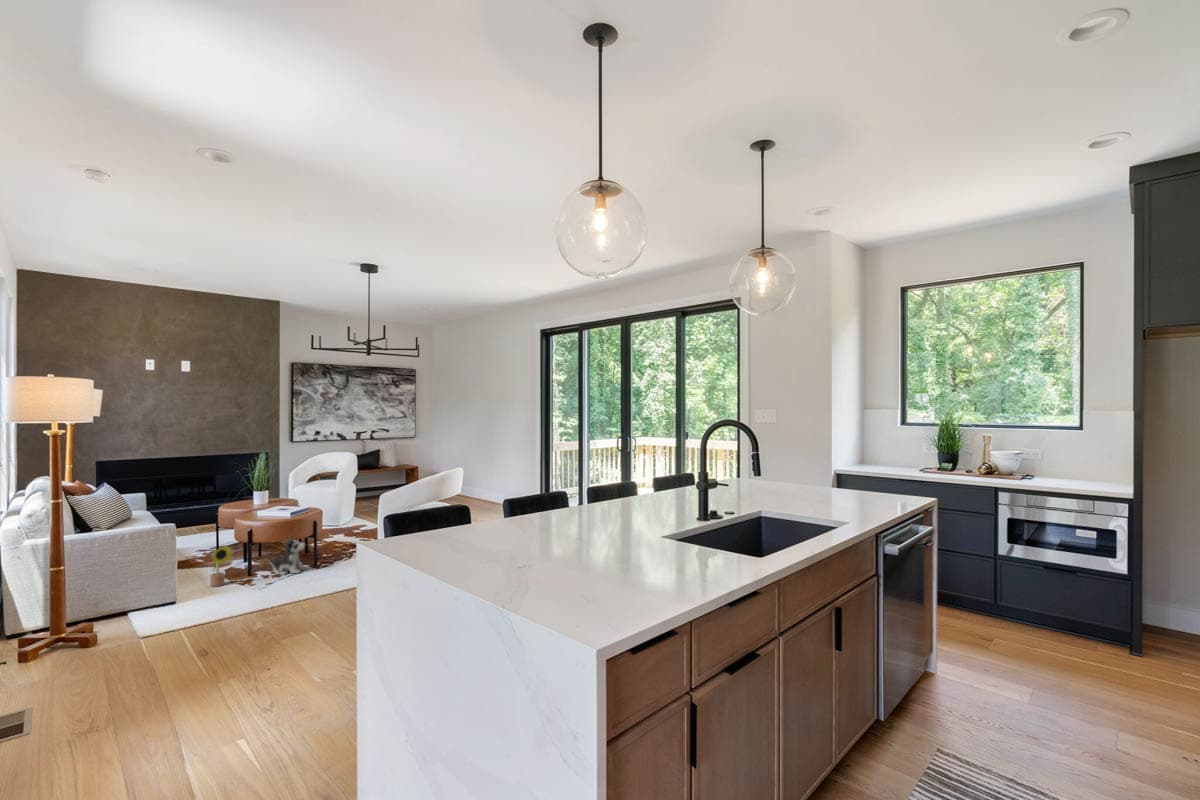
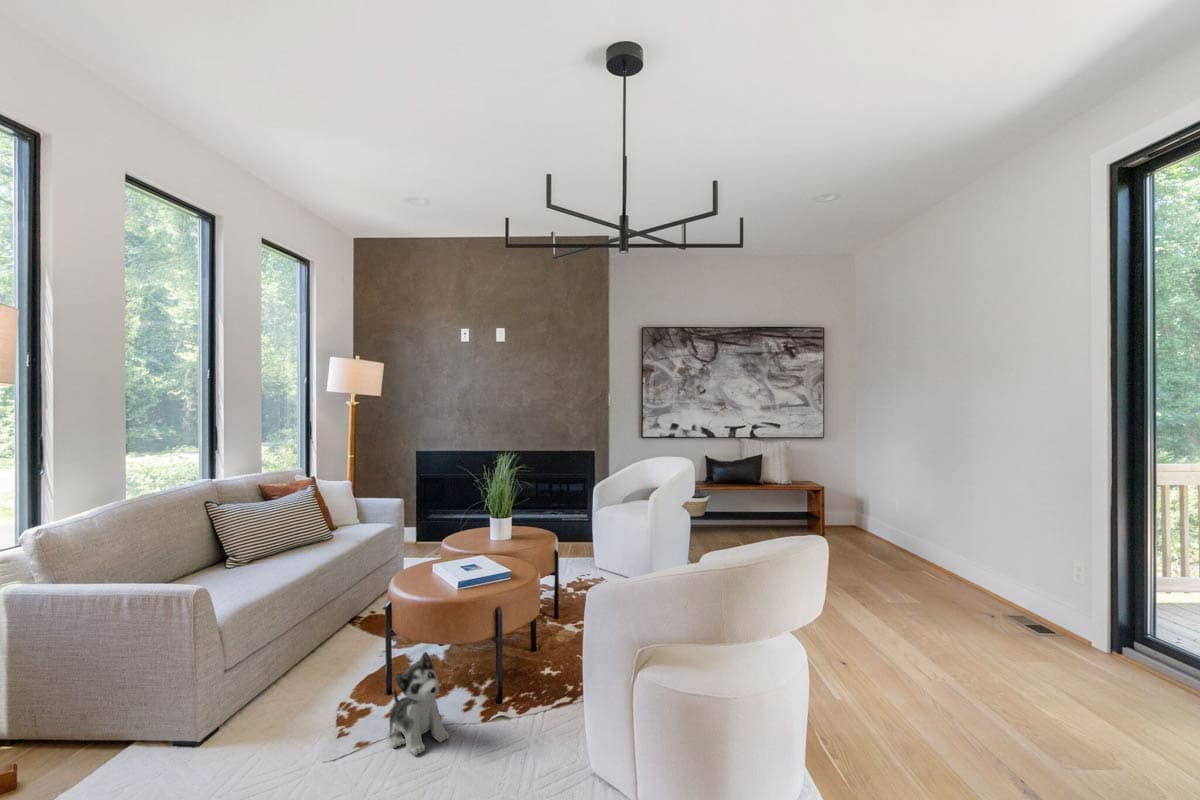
decorative plant: present [210,547,232,587] -> none [251,660,299,742]

